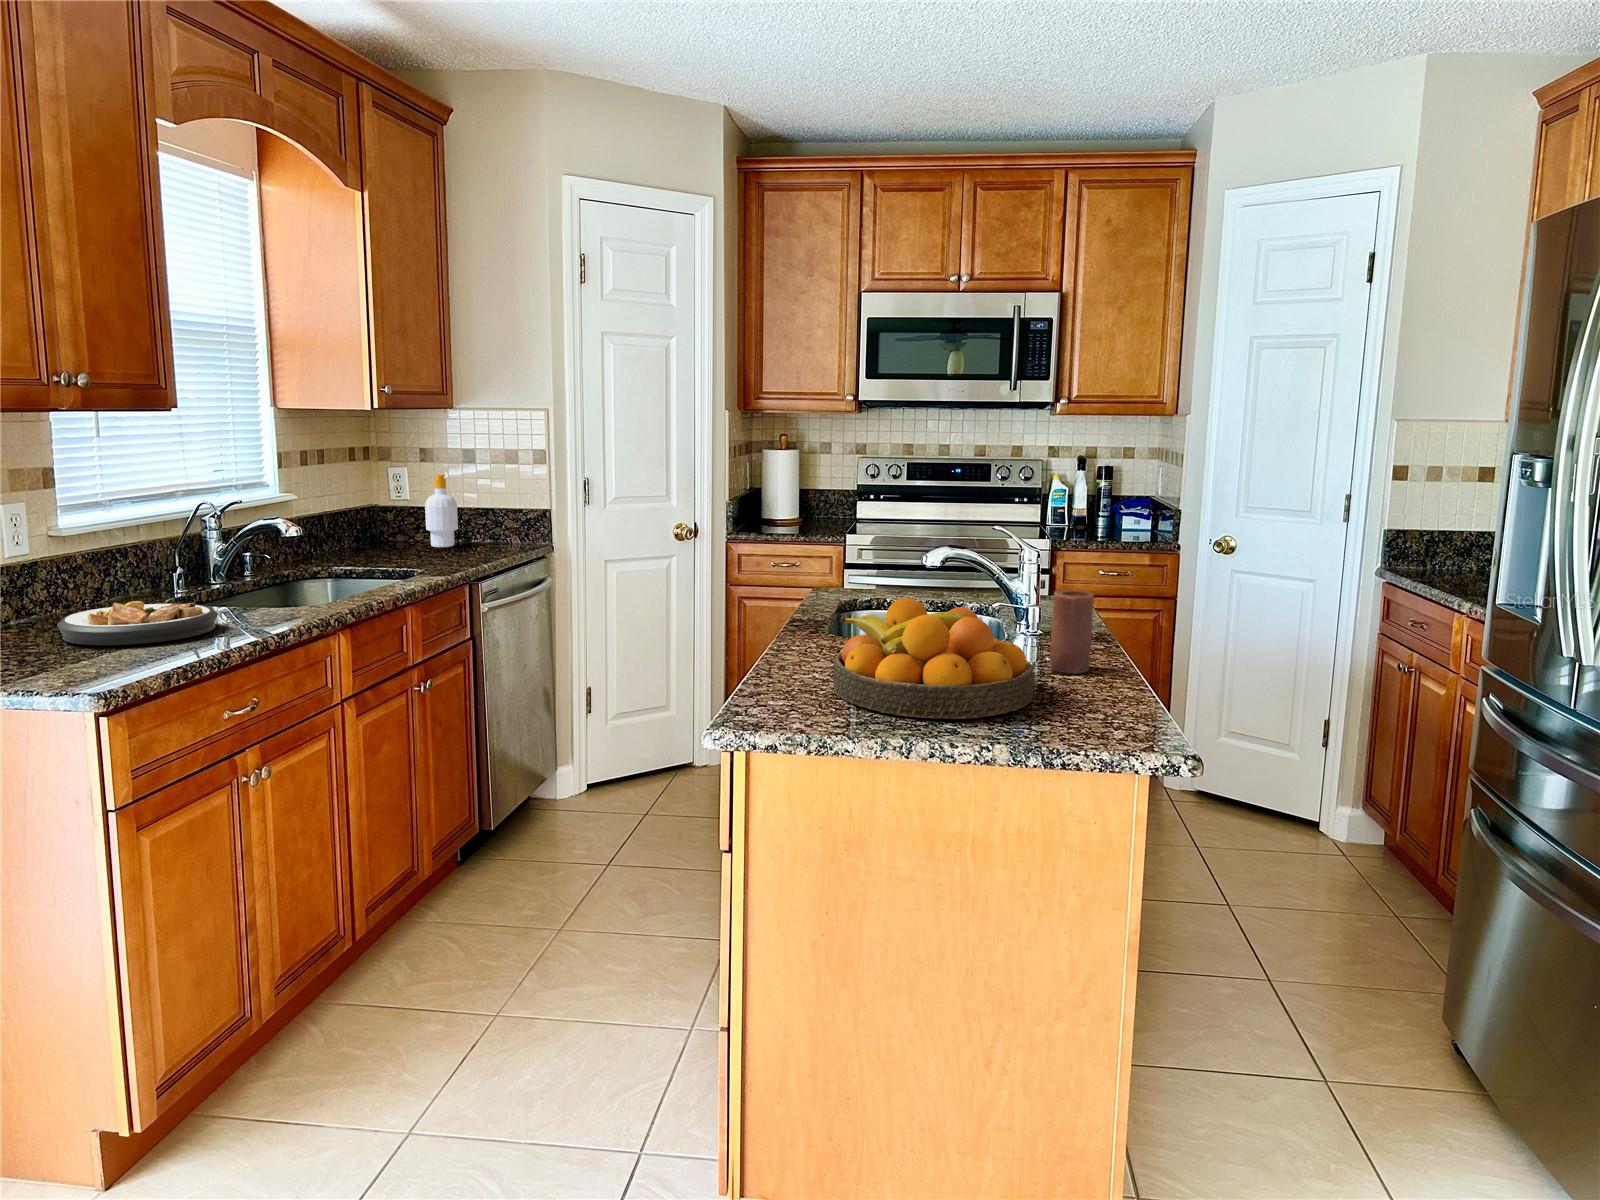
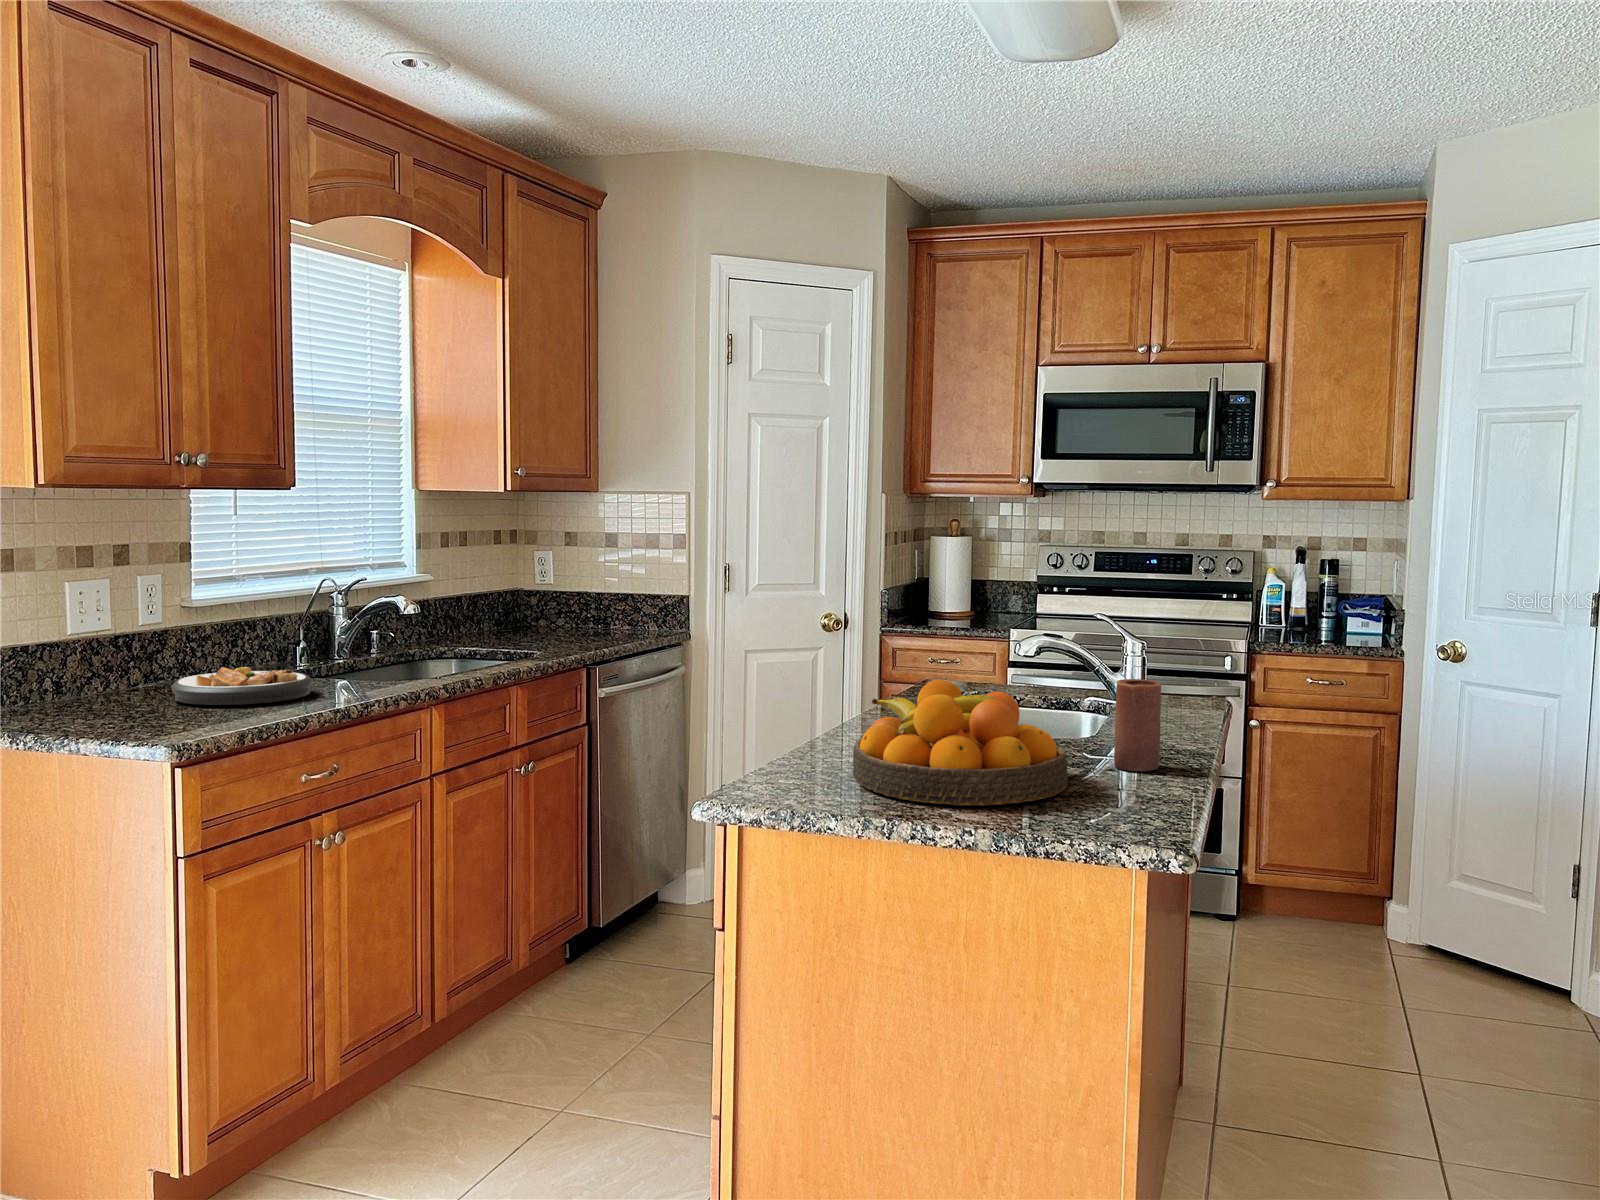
soap bottle: present [425,474,458,547] -> none [562,559,593,633]

